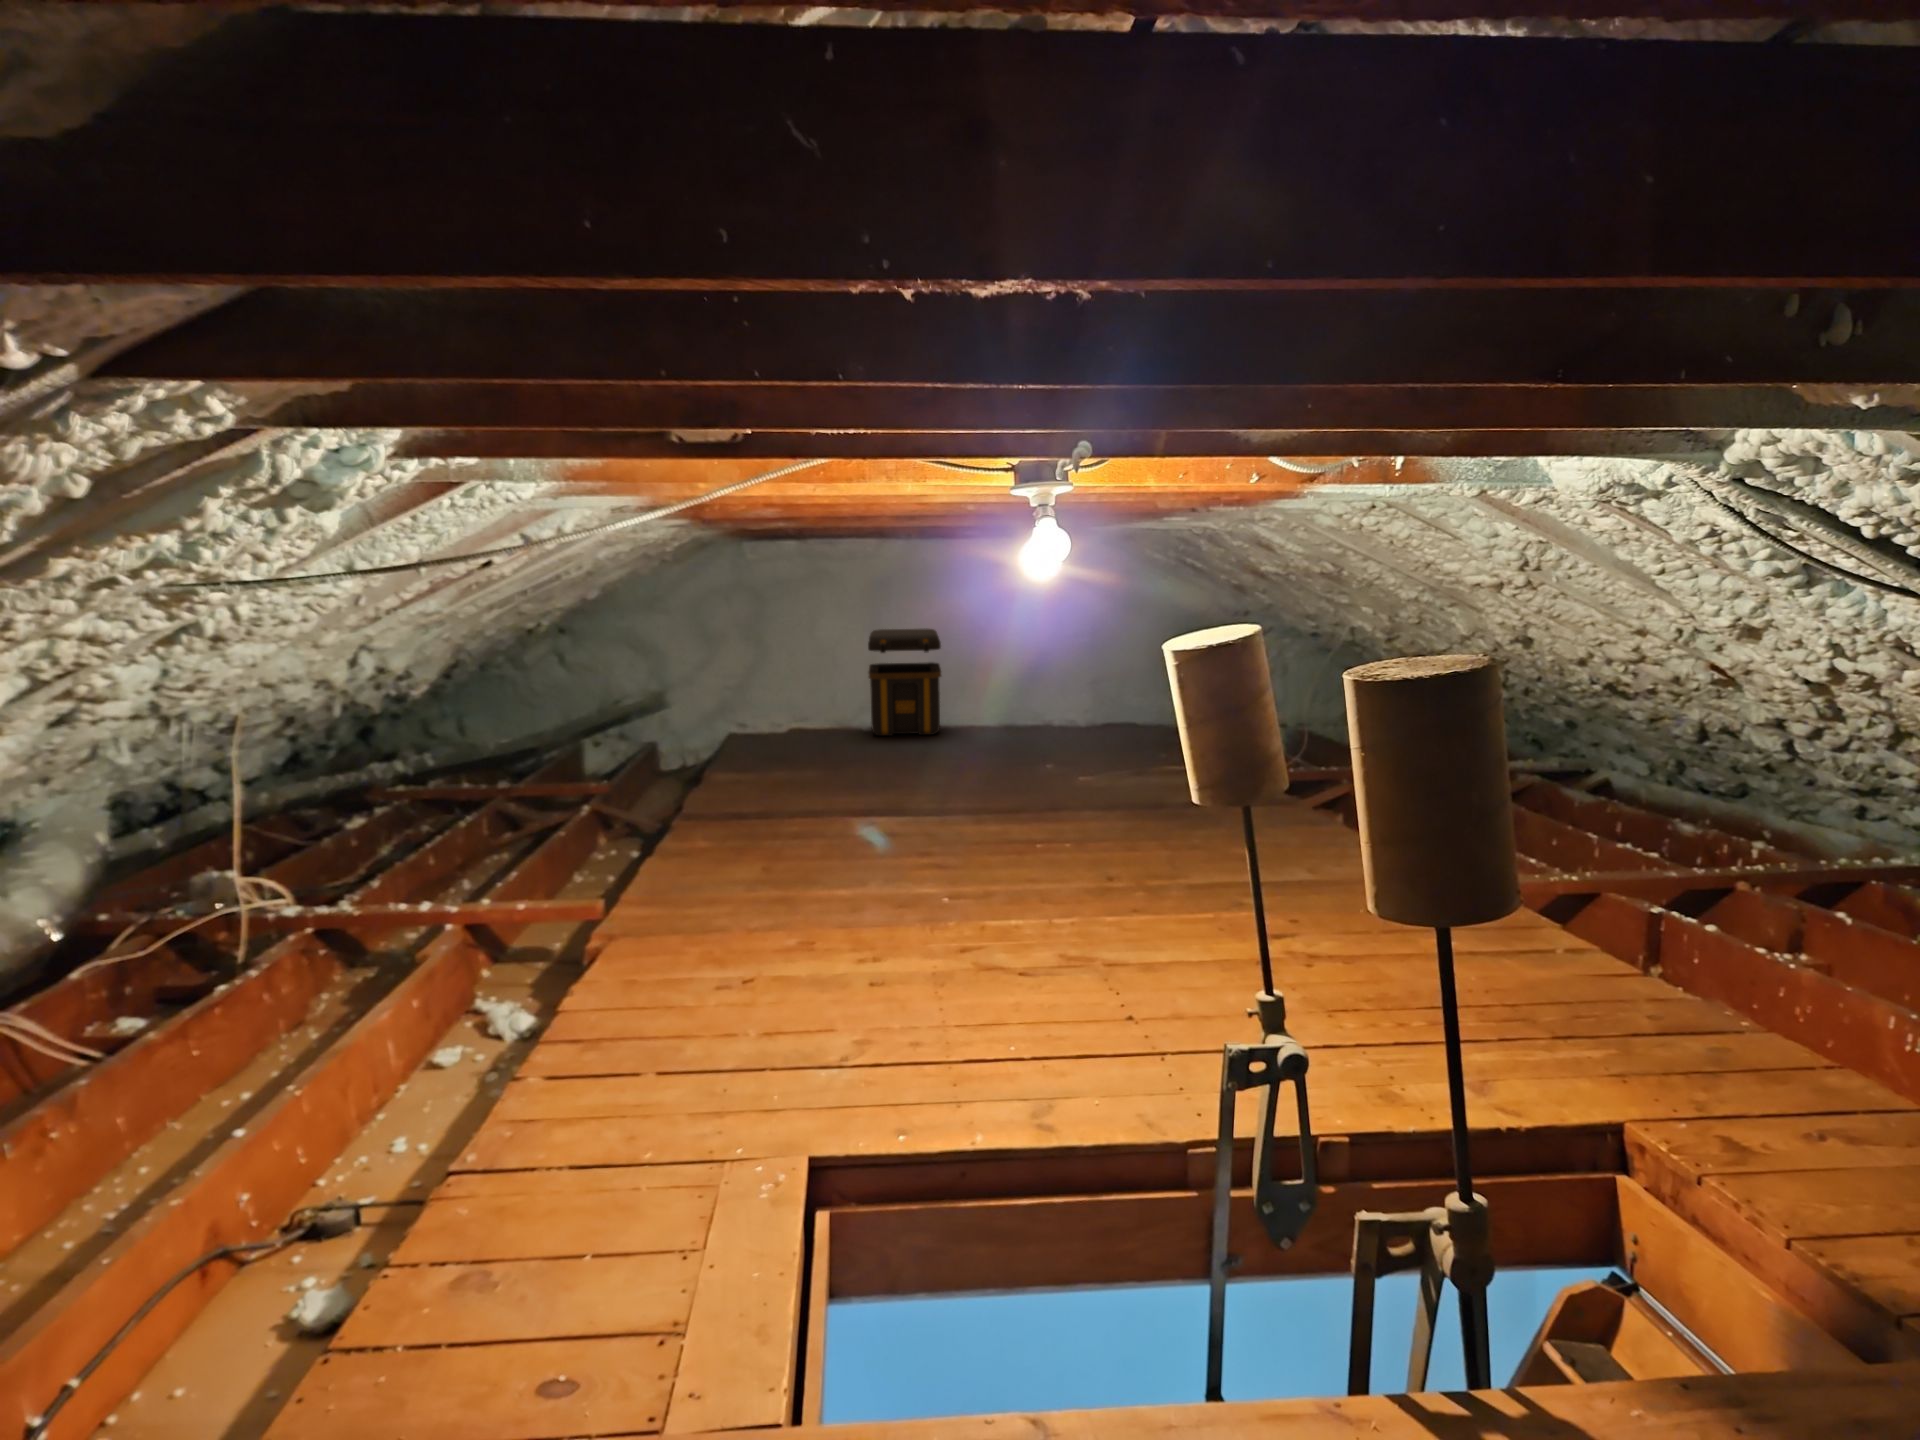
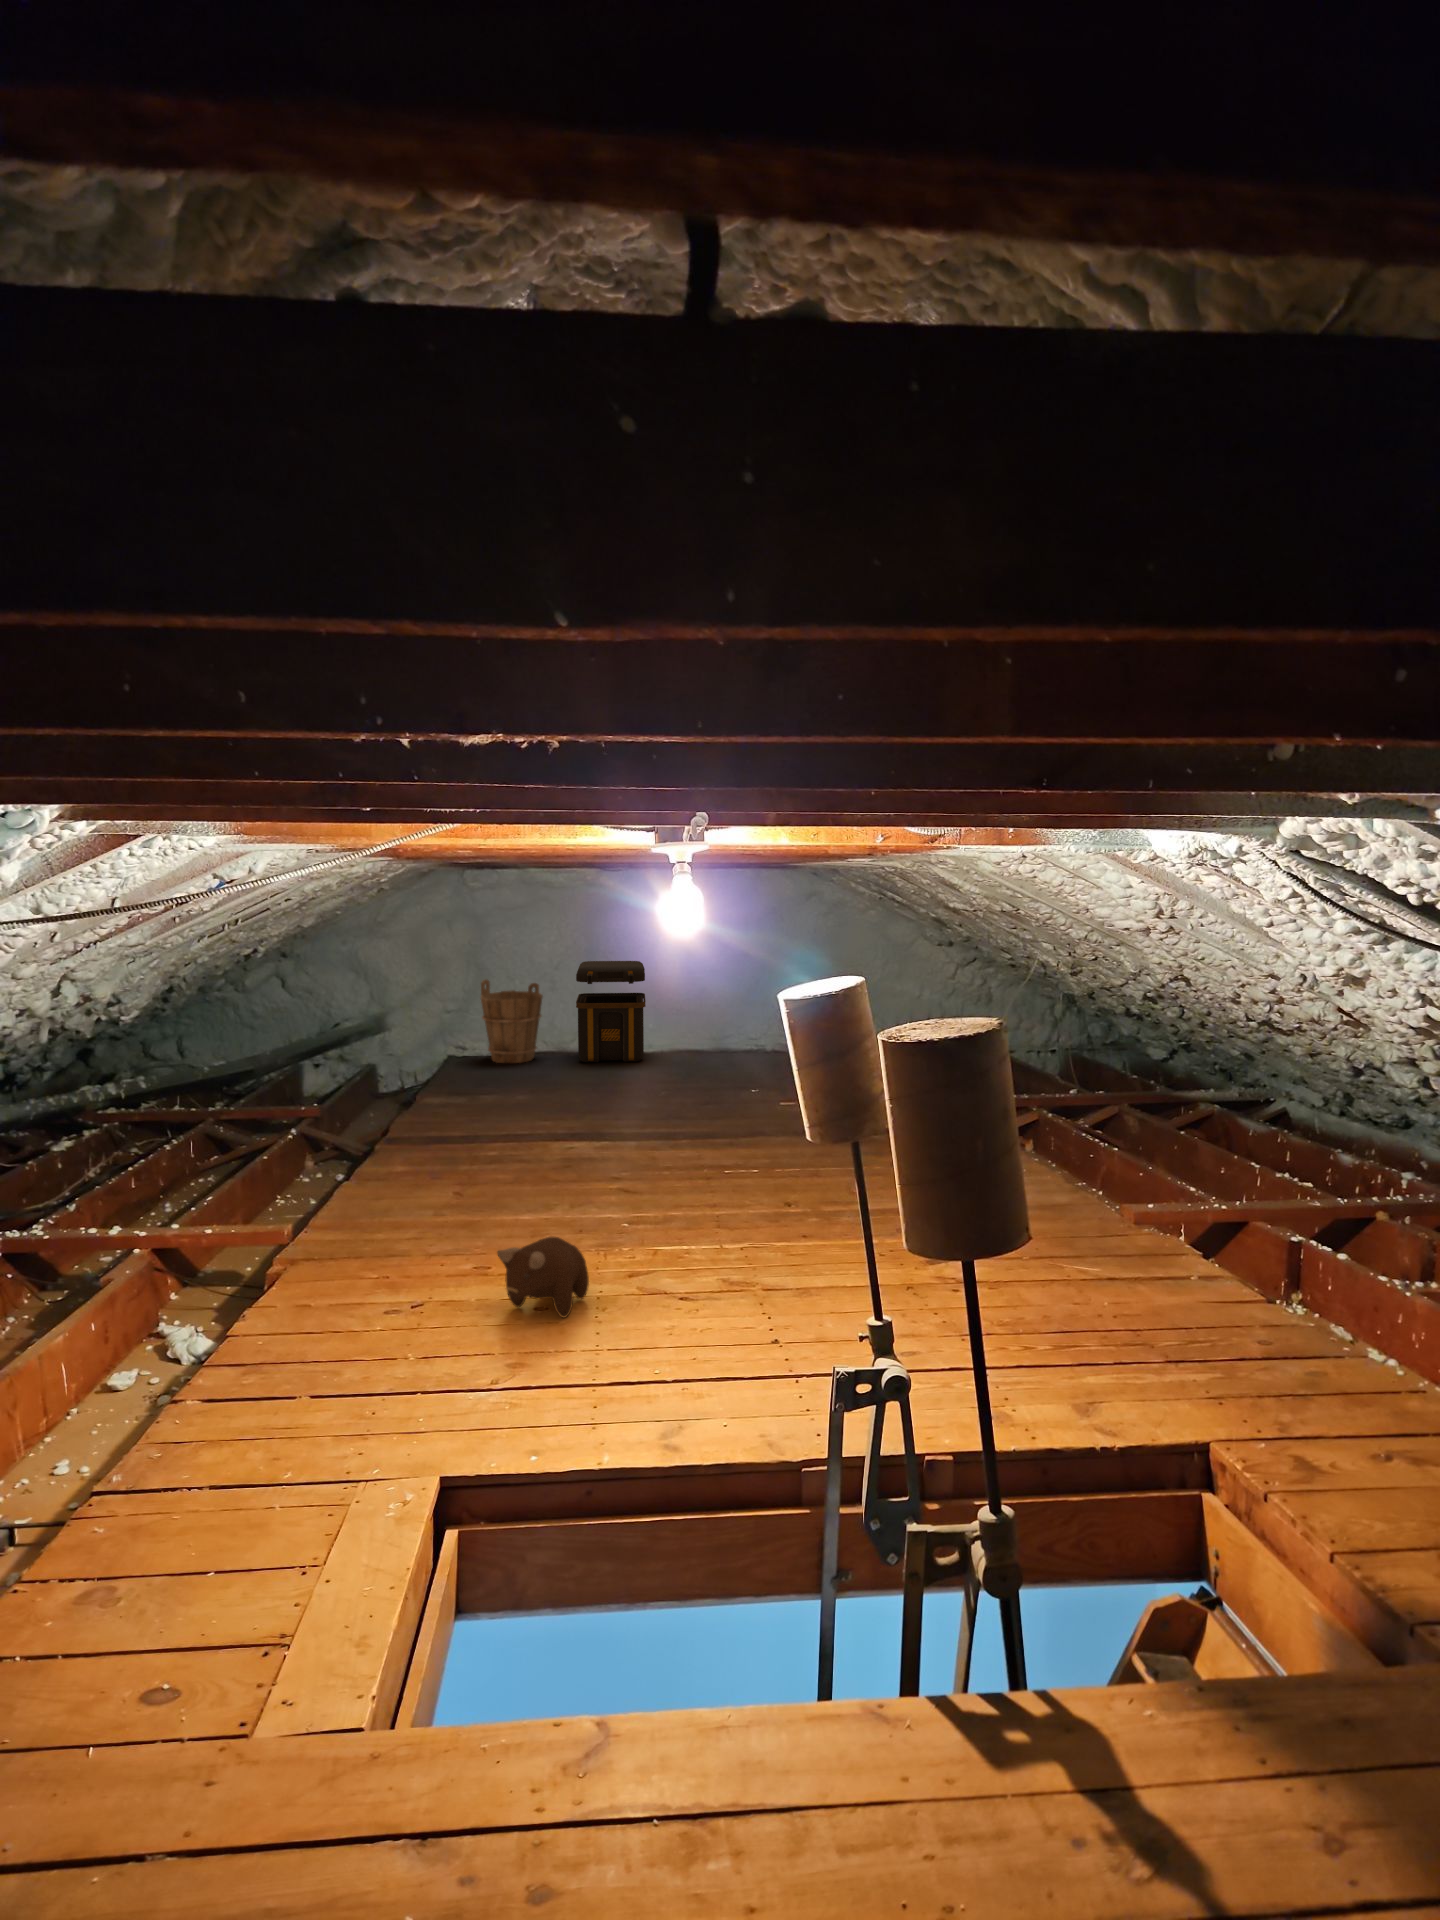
bucket: none [767,650,833,738] -> present [481,980,543,1063]
plush toy: none [838,912,930,996] -> present [497,1237,589,1318]

